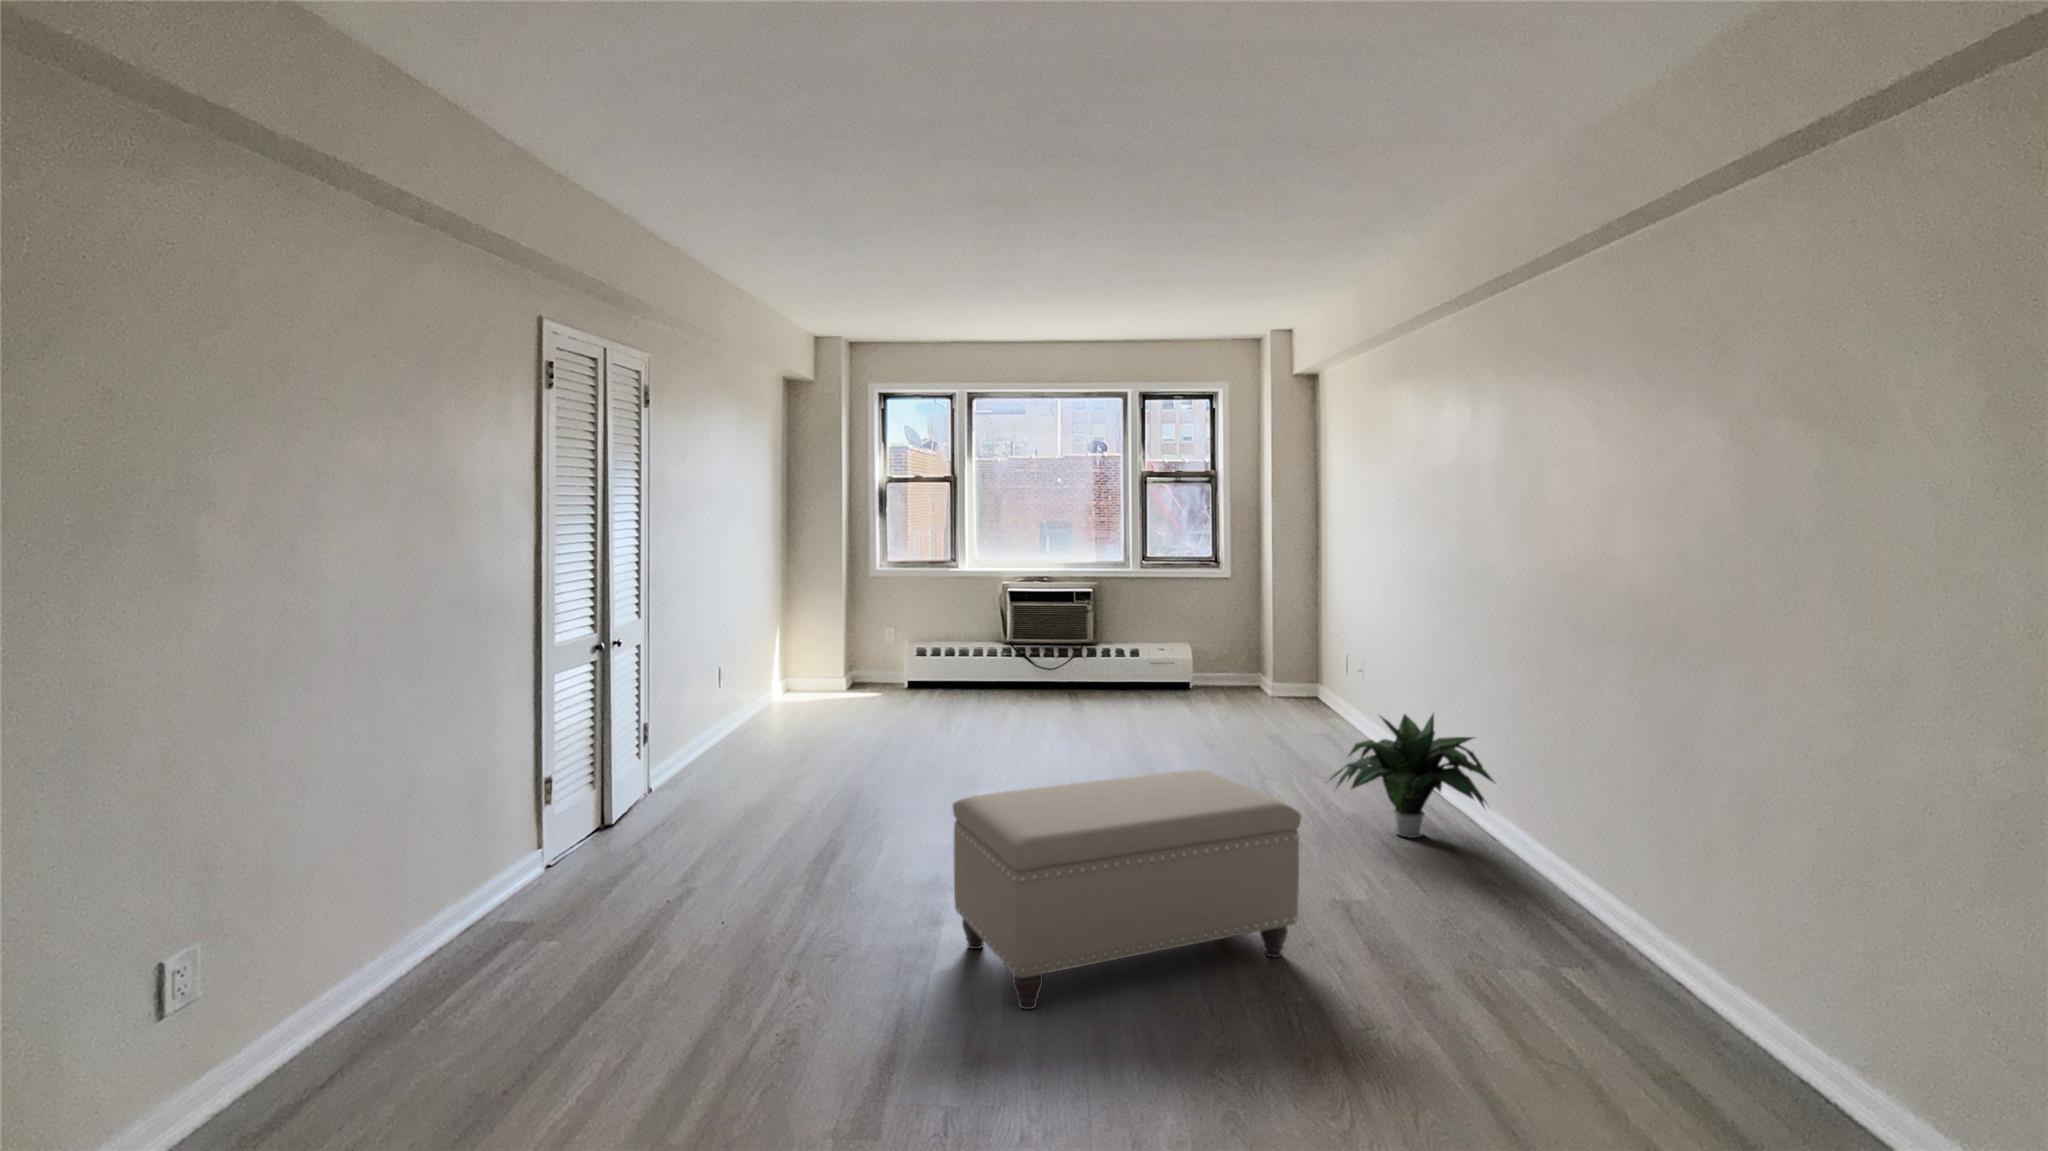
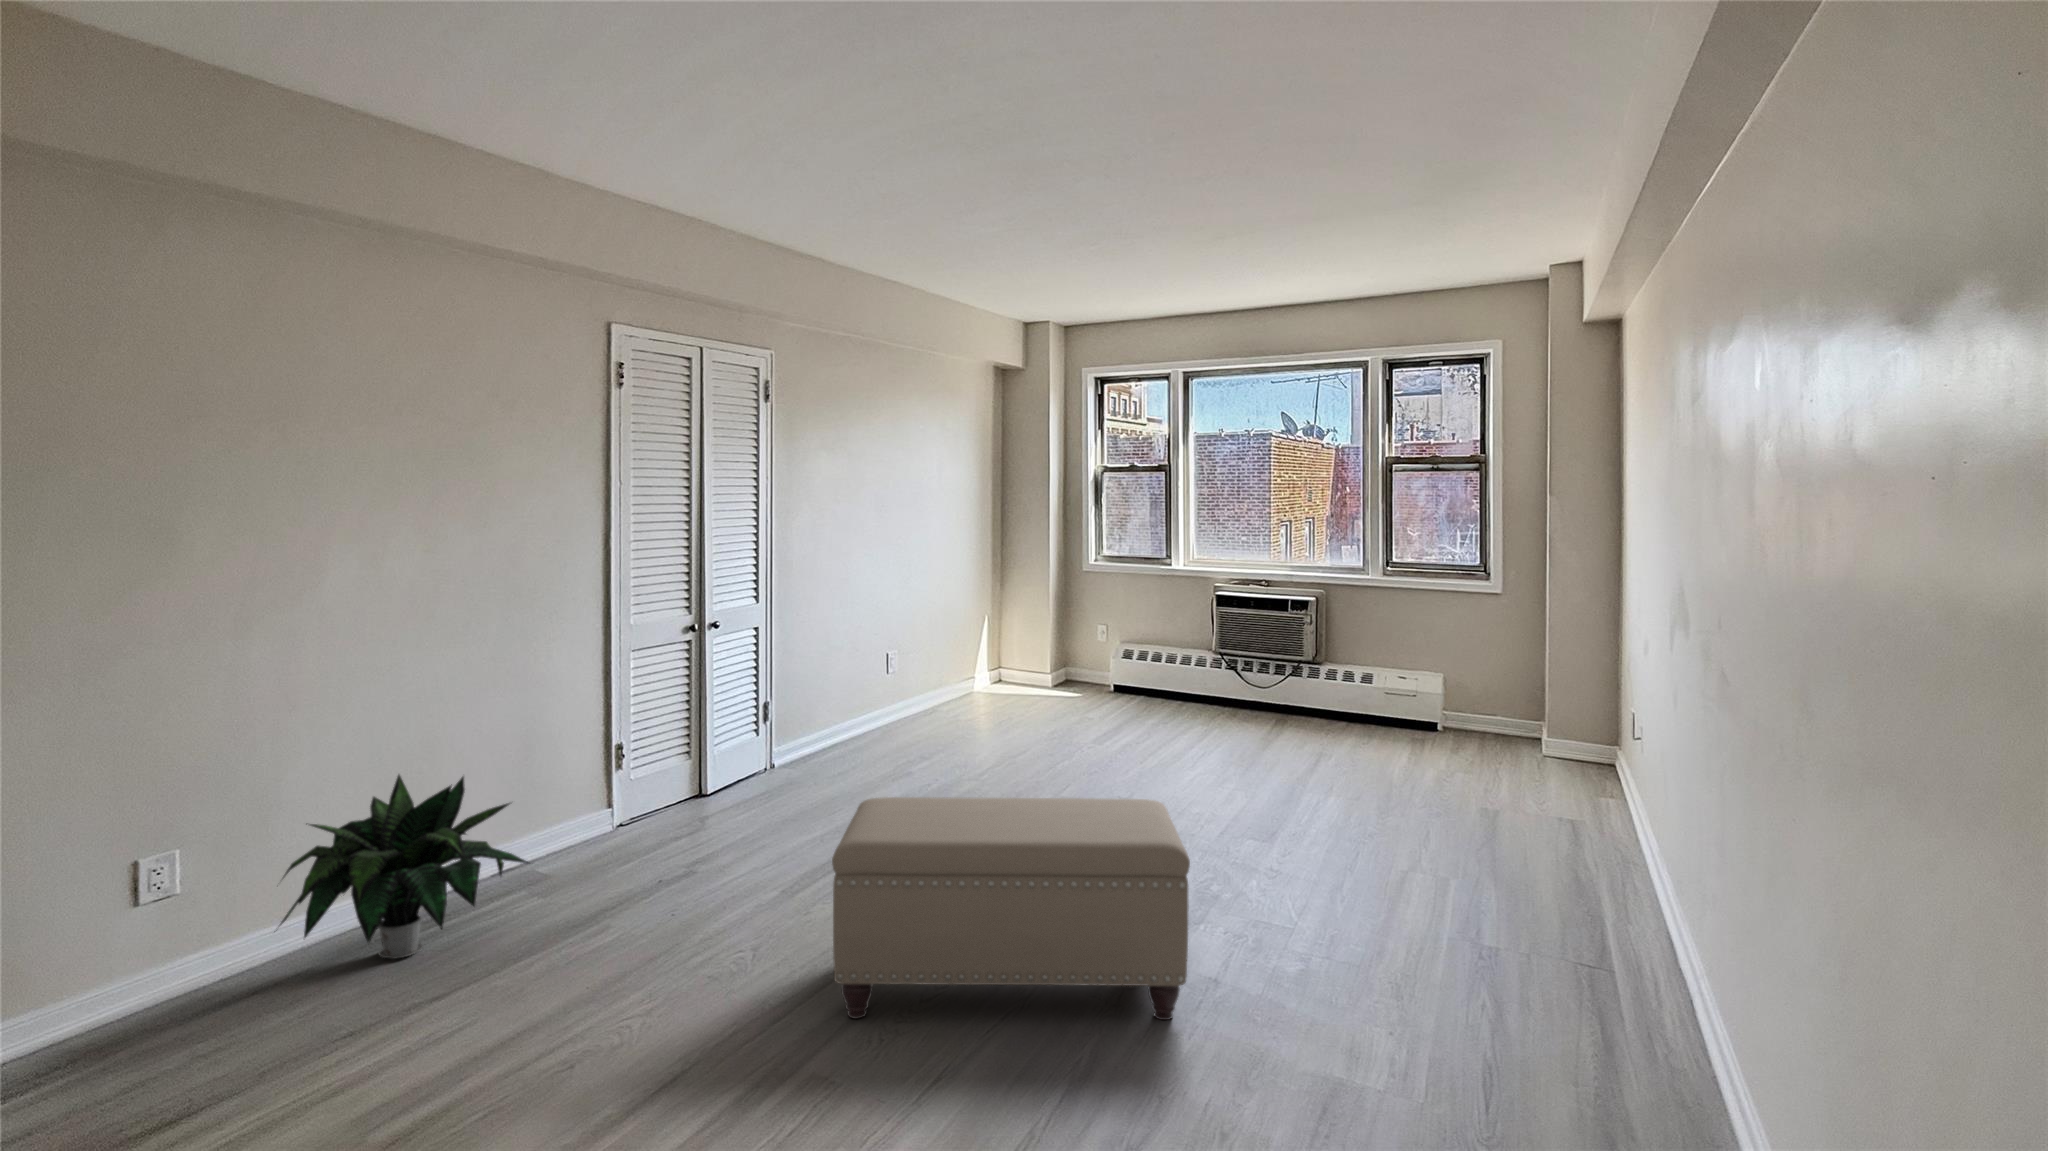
potted plant: present [1331,714,1494,838] -> present [279,775,529,959]

